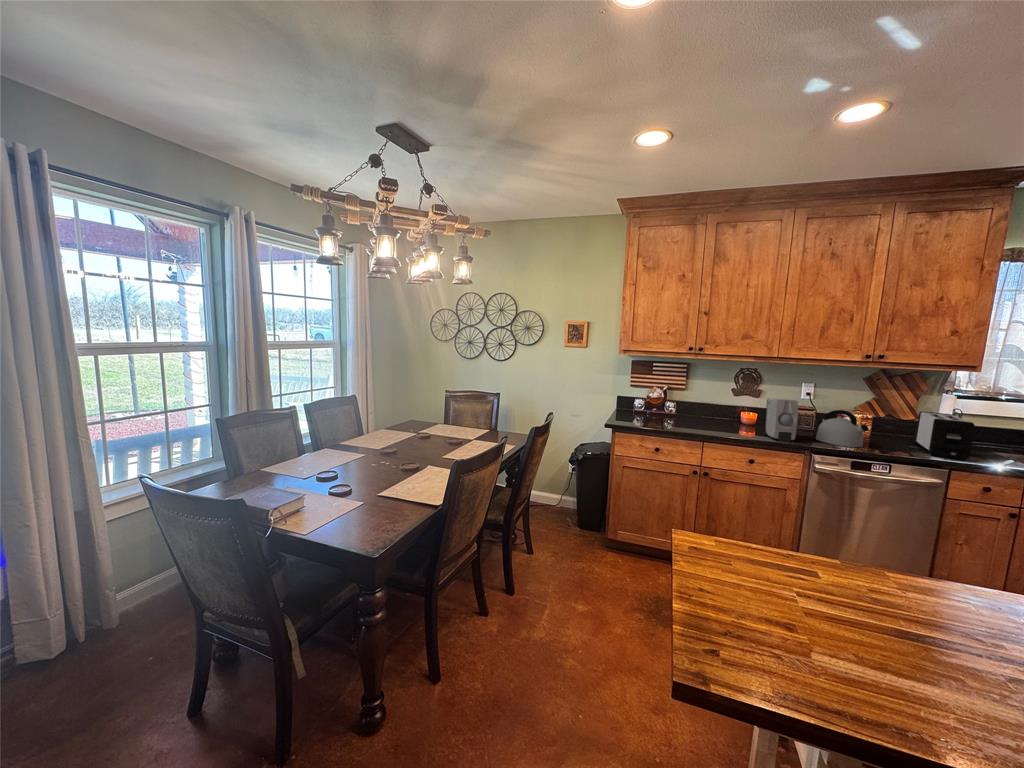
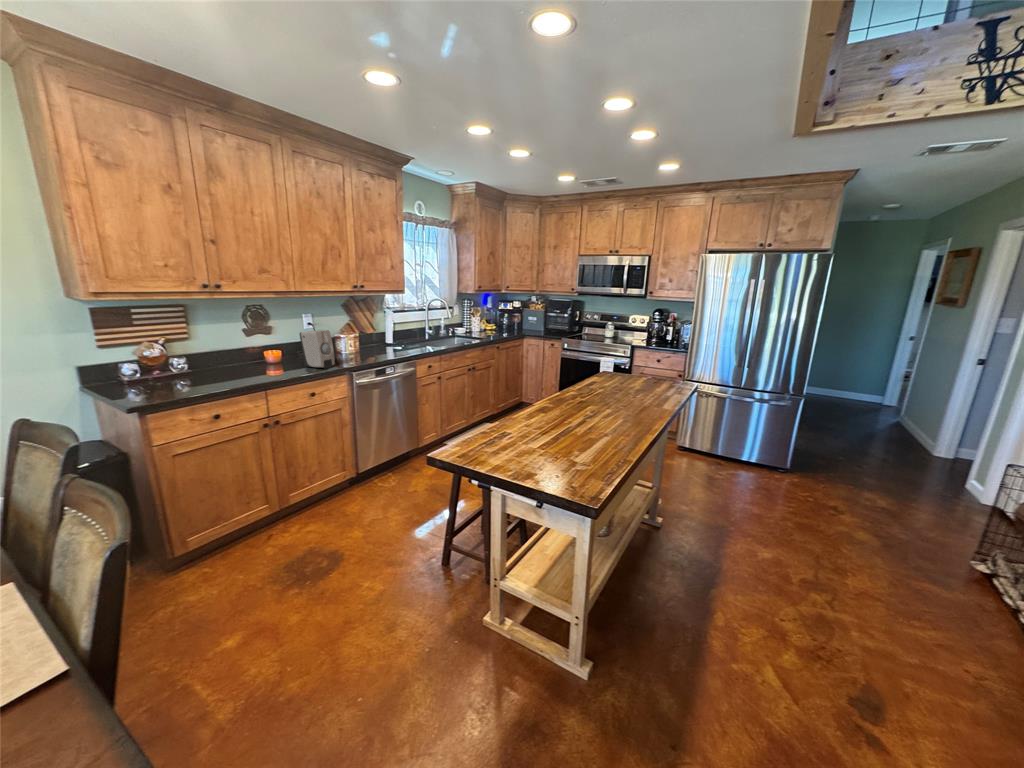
kettle: present [816,410,869,447] -> none [338,332,372,361]
toaster: present [914,411,974,460] -> none [383,324,419,353]

